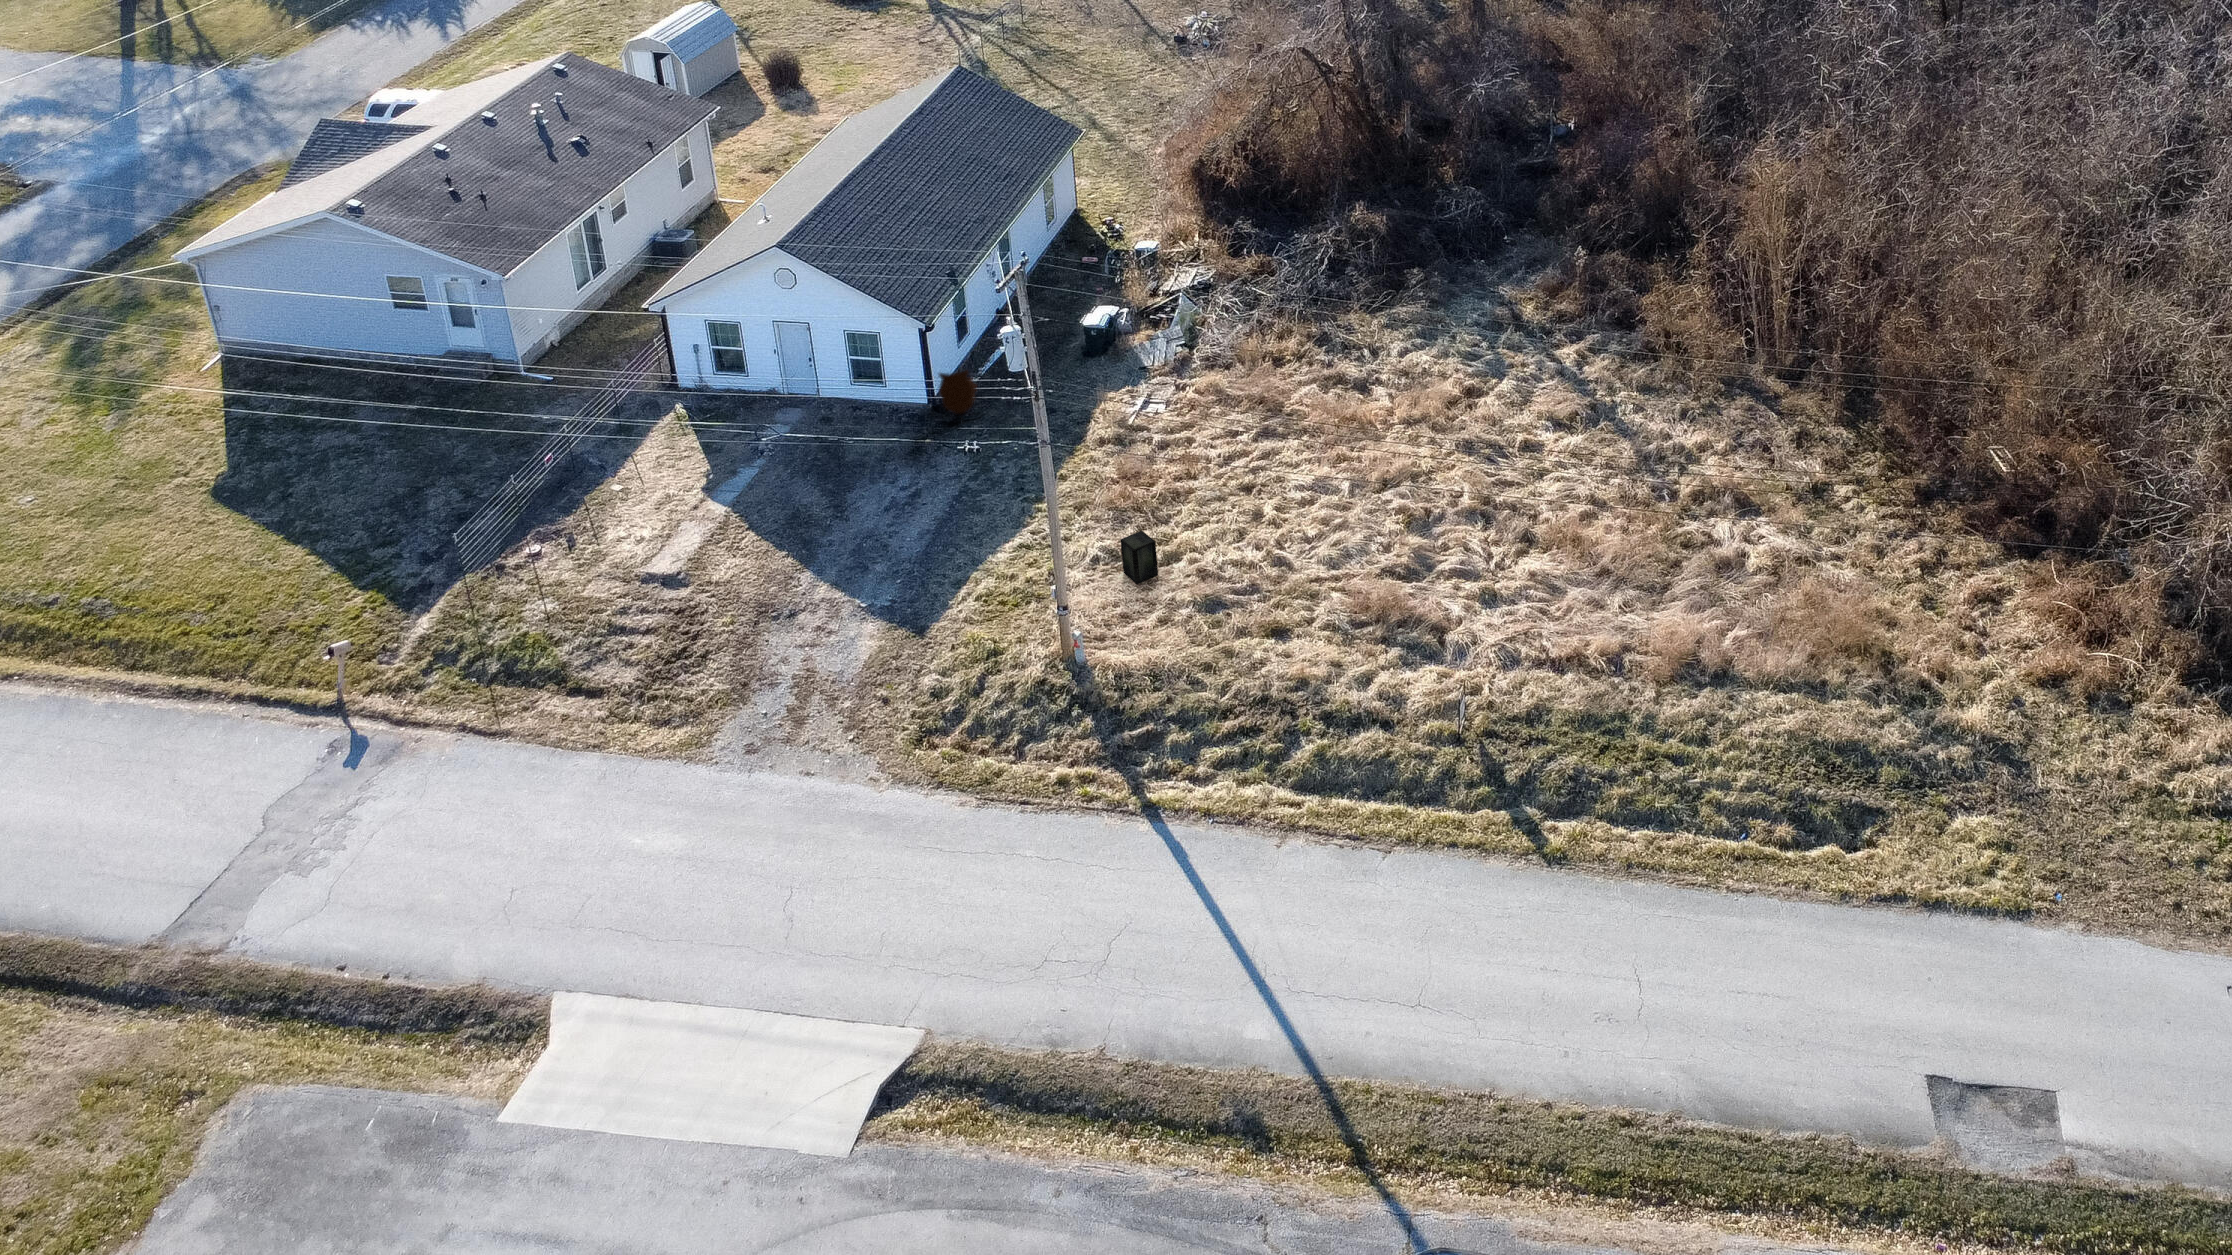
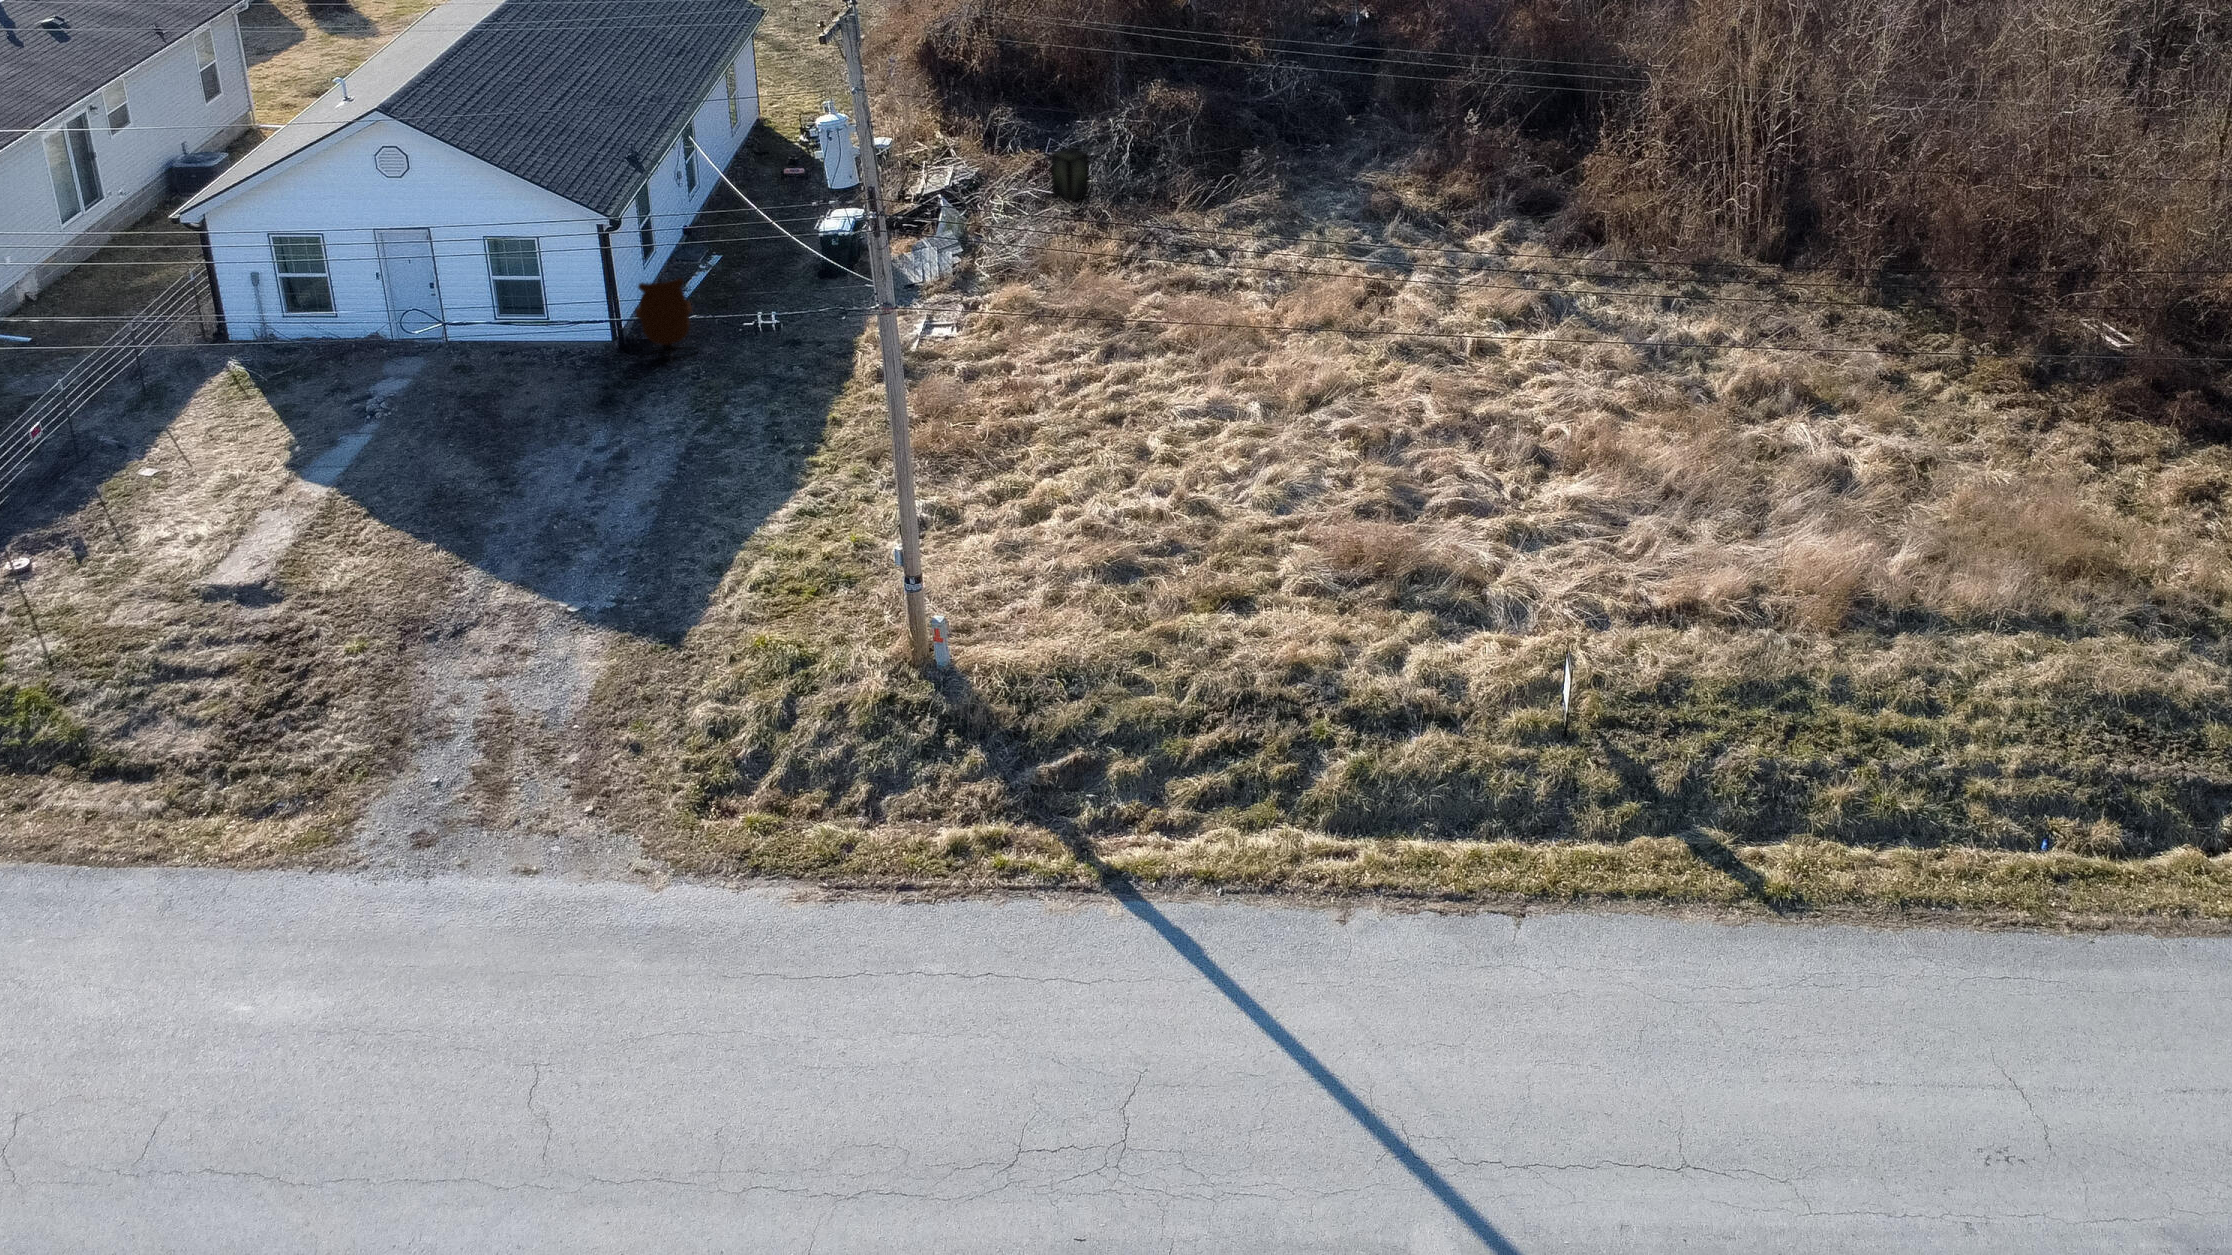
storage box: present [1120,530,1158,584] -> present [1050,148,1090,203]

